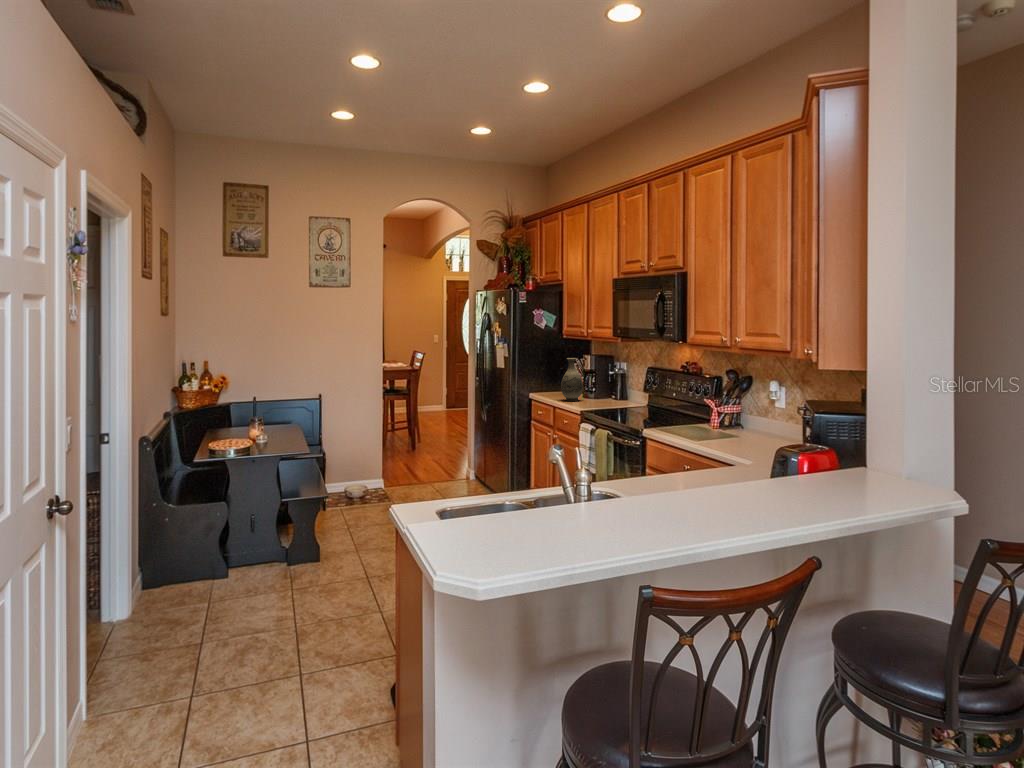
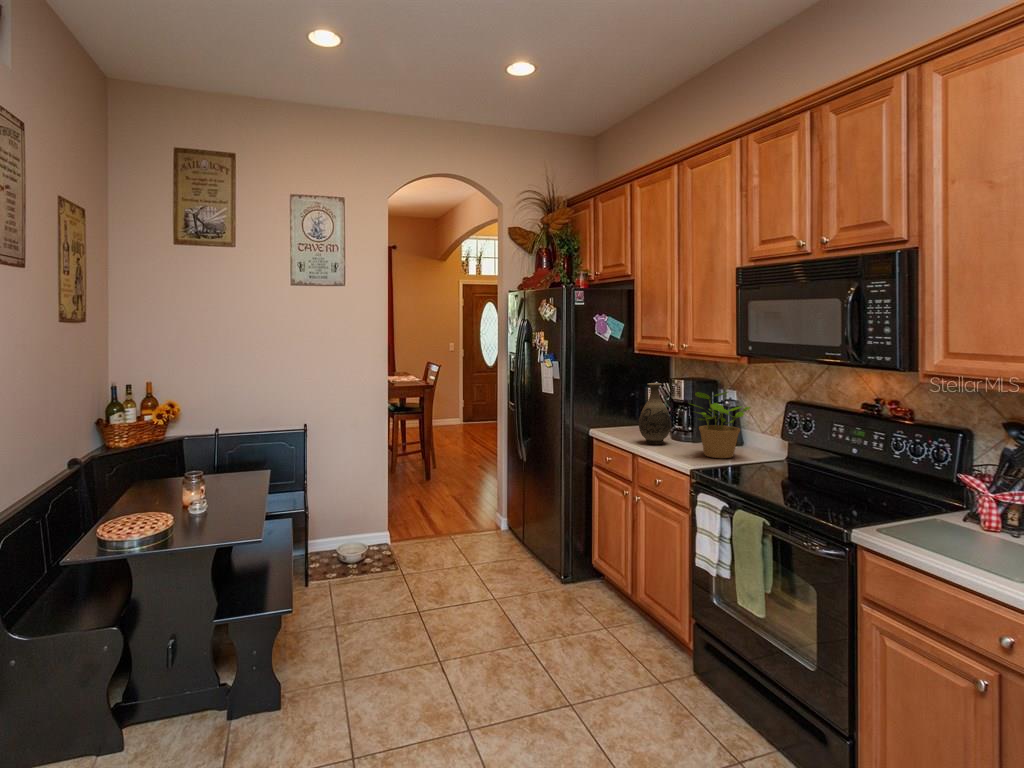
potted plant: none [586,361,628,407] -> present [692,392,750,458]

